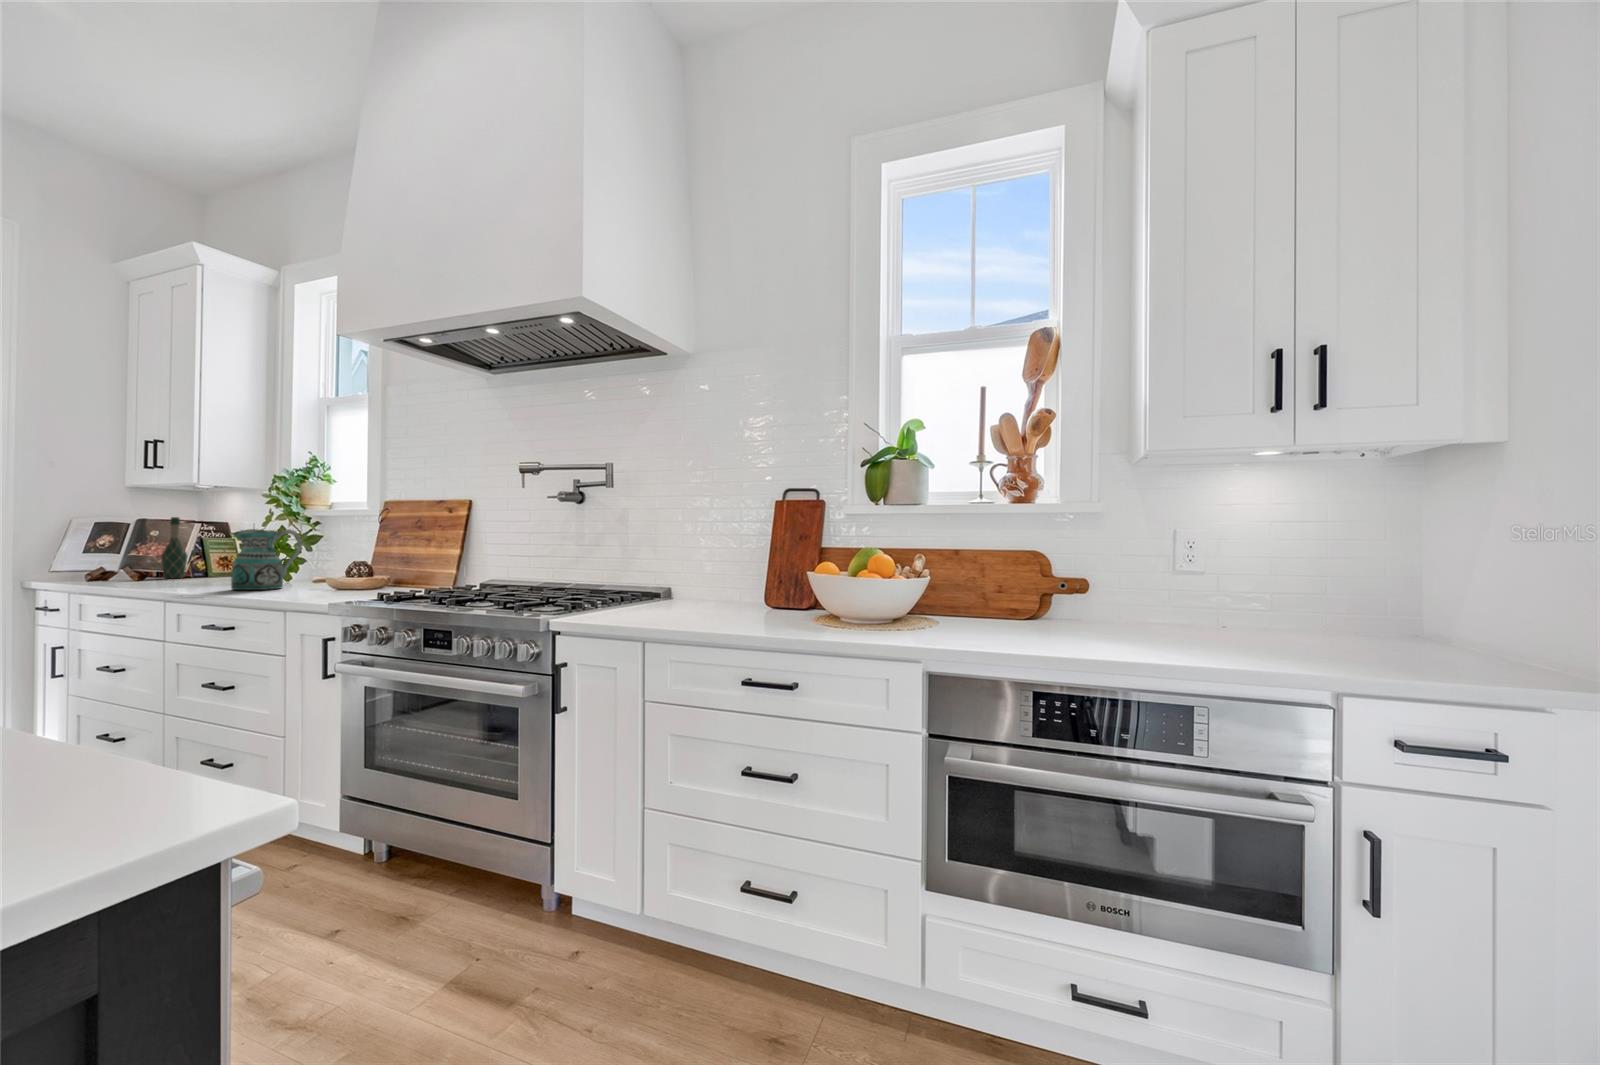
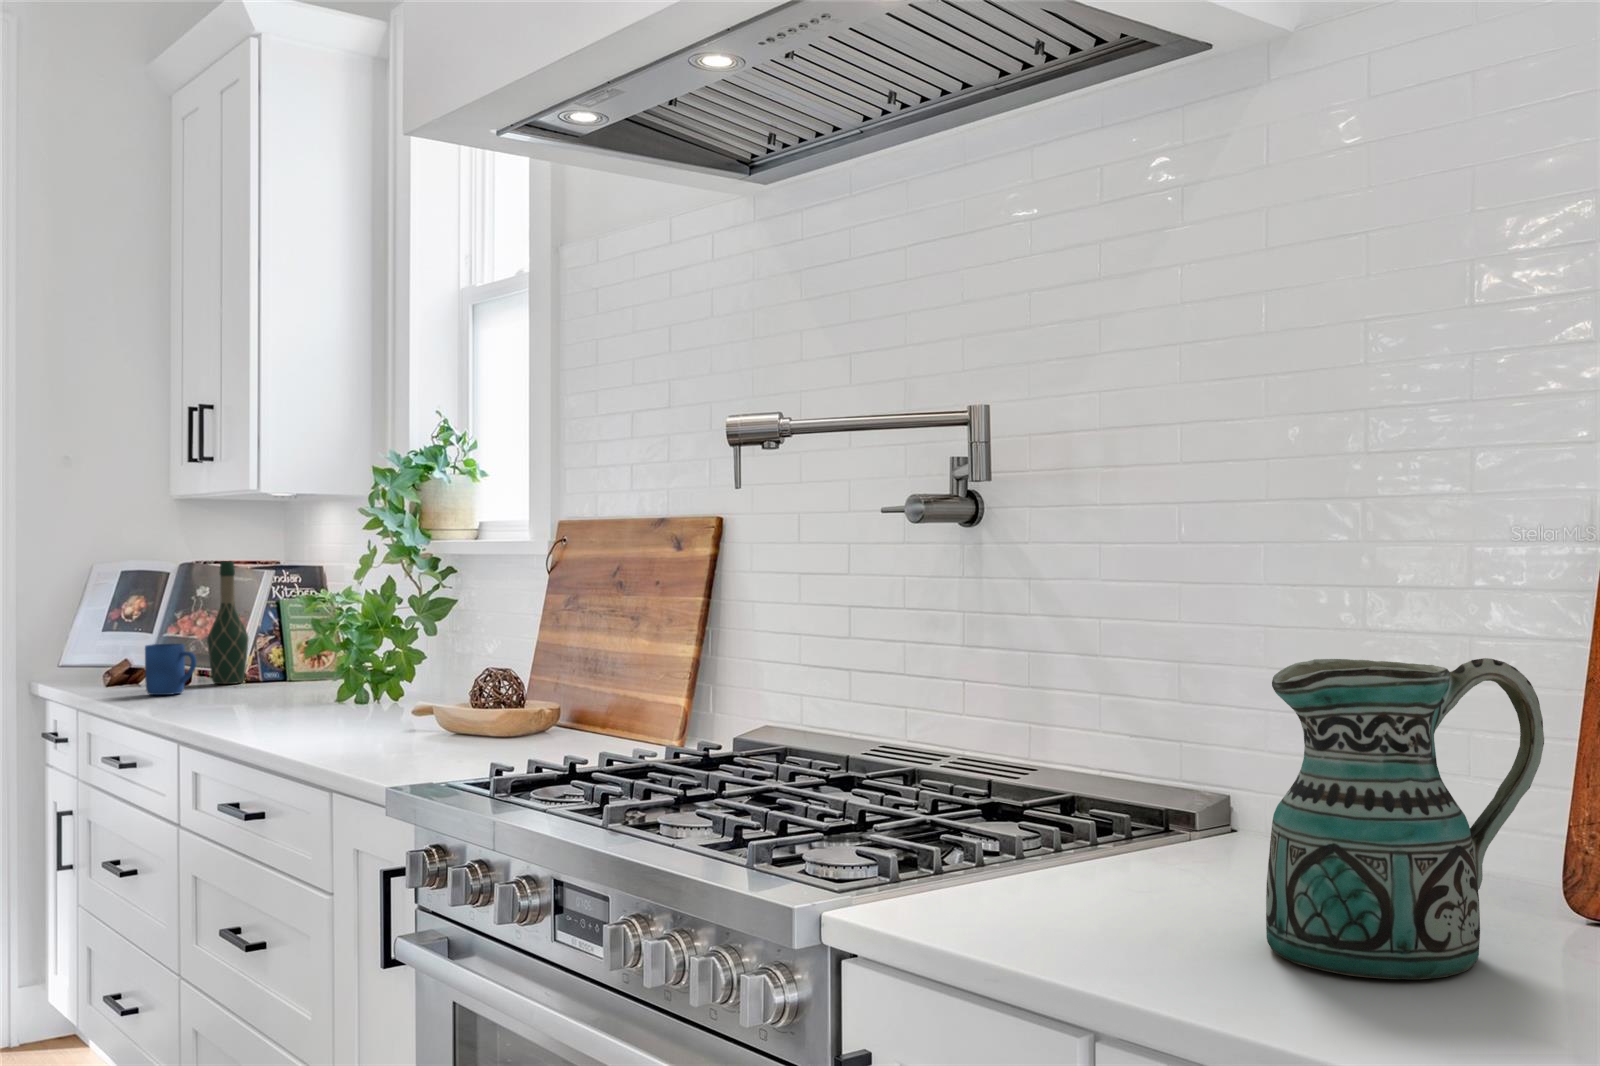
ceramic pitcher: present [231,529,302,590] -> present [1266,658,1544,979]
mug: none [127,557,161,582] -> present [145,644,196,695]

